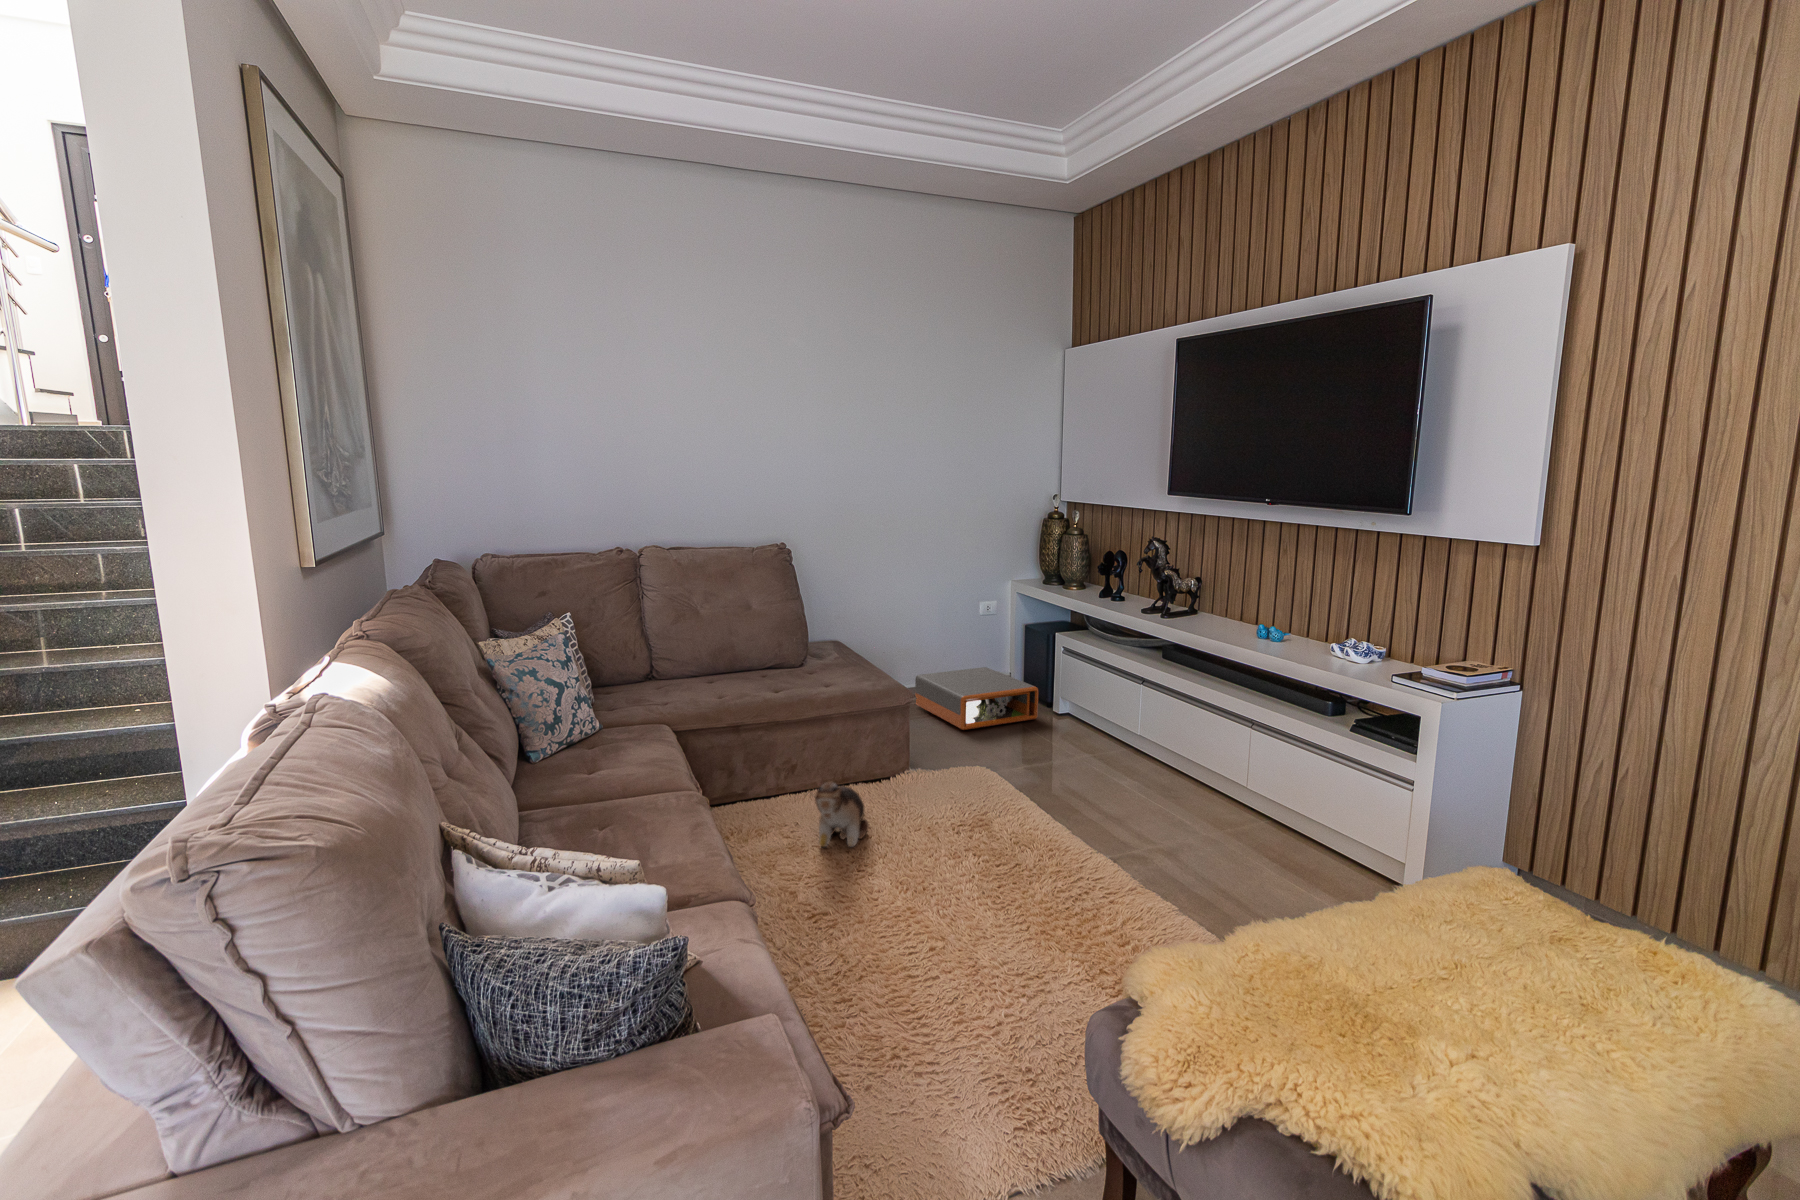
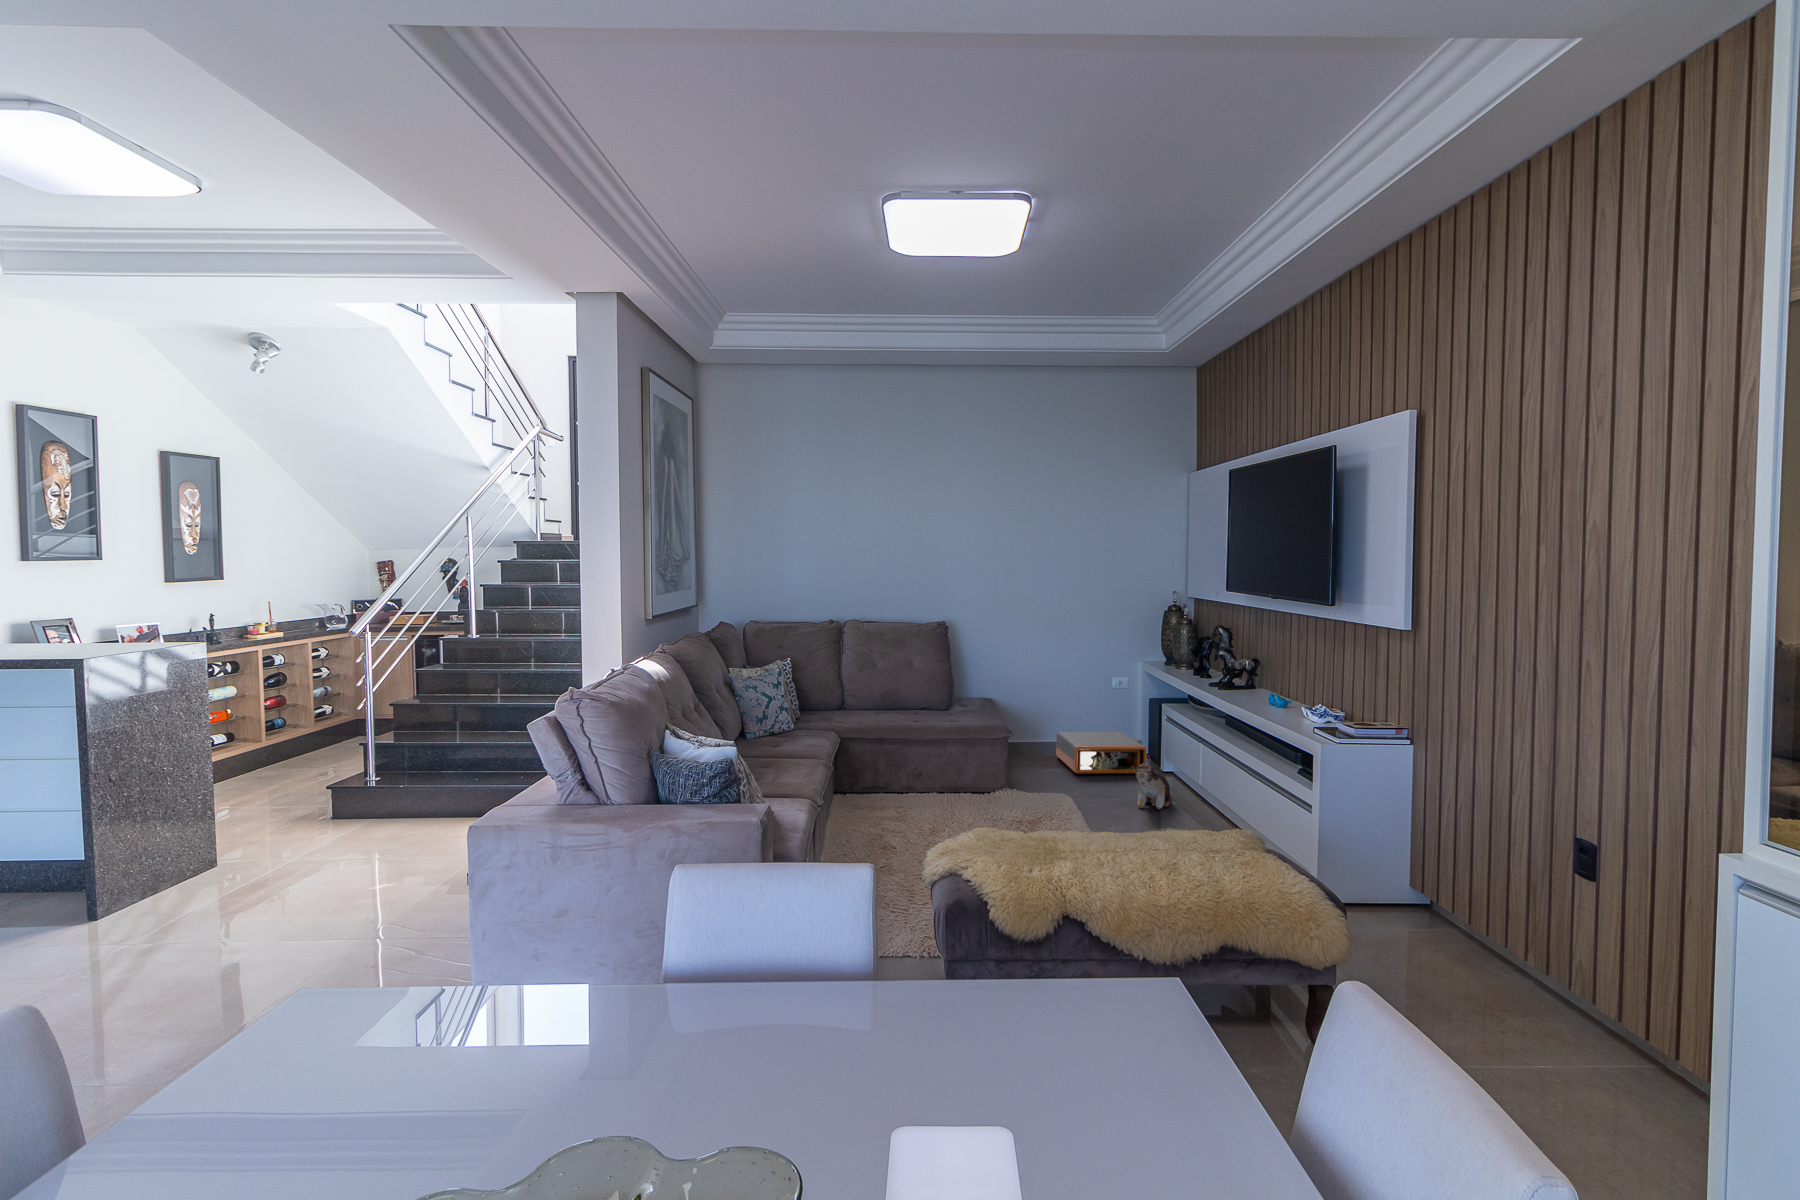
plush toy: present [811,781,868,847] -> present [1132,763,1172,809]

